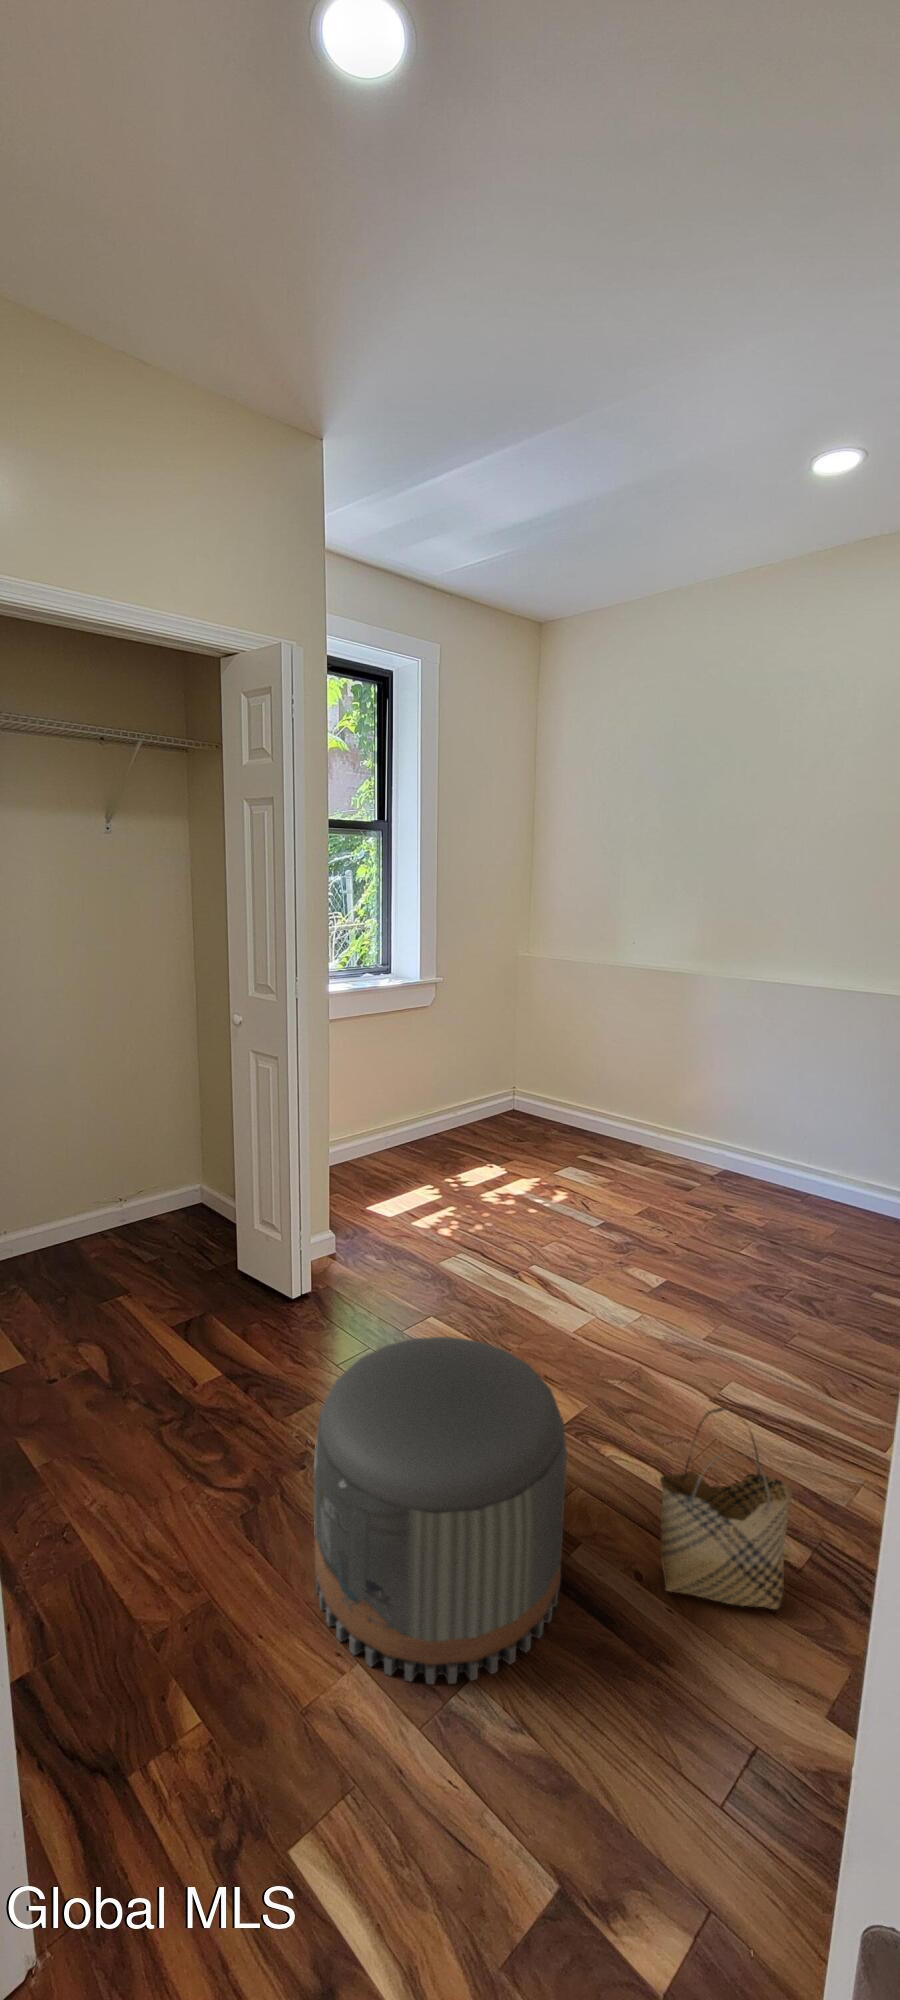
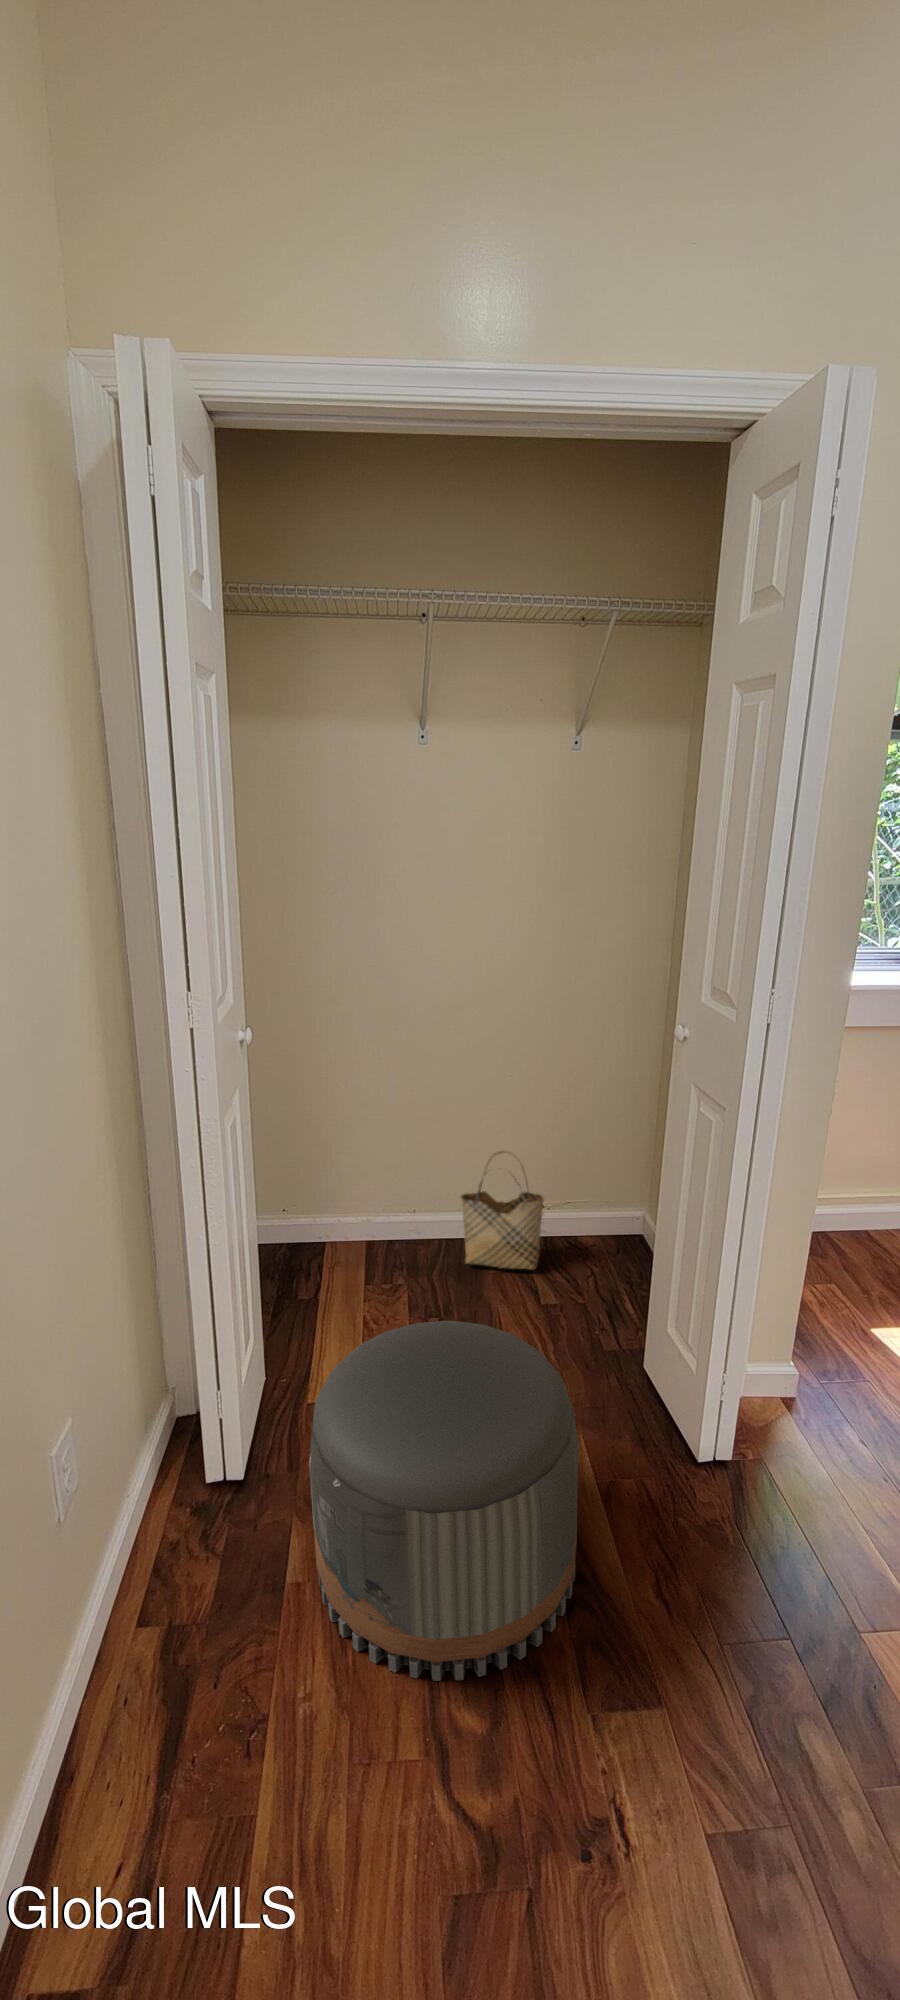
woven basket: present [660,1407,792,1609] -> present [461,1151,544,1270]

